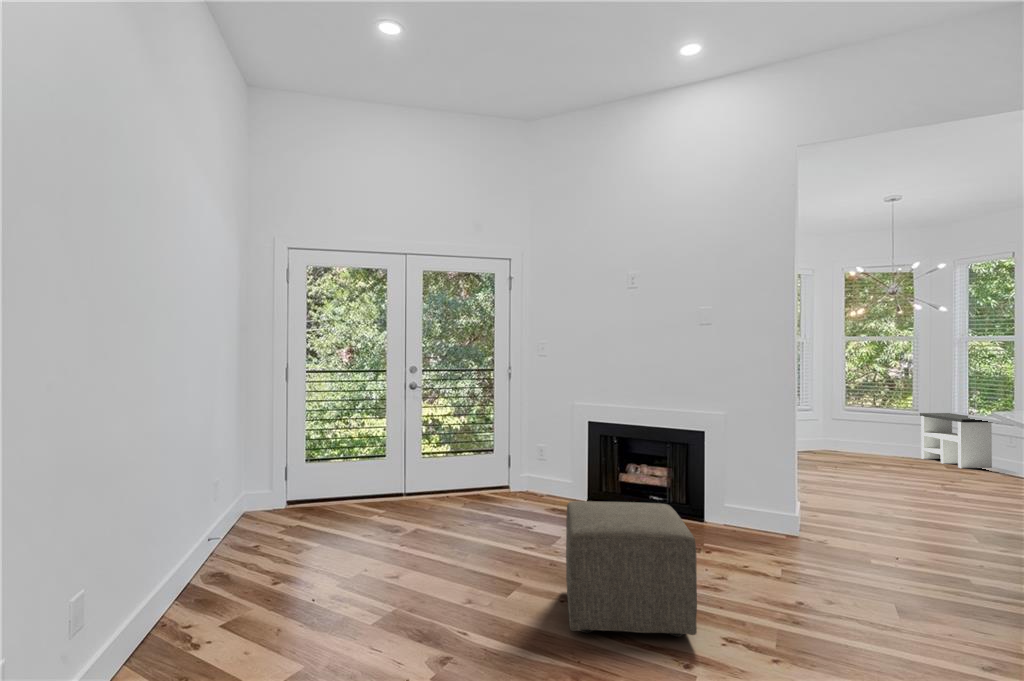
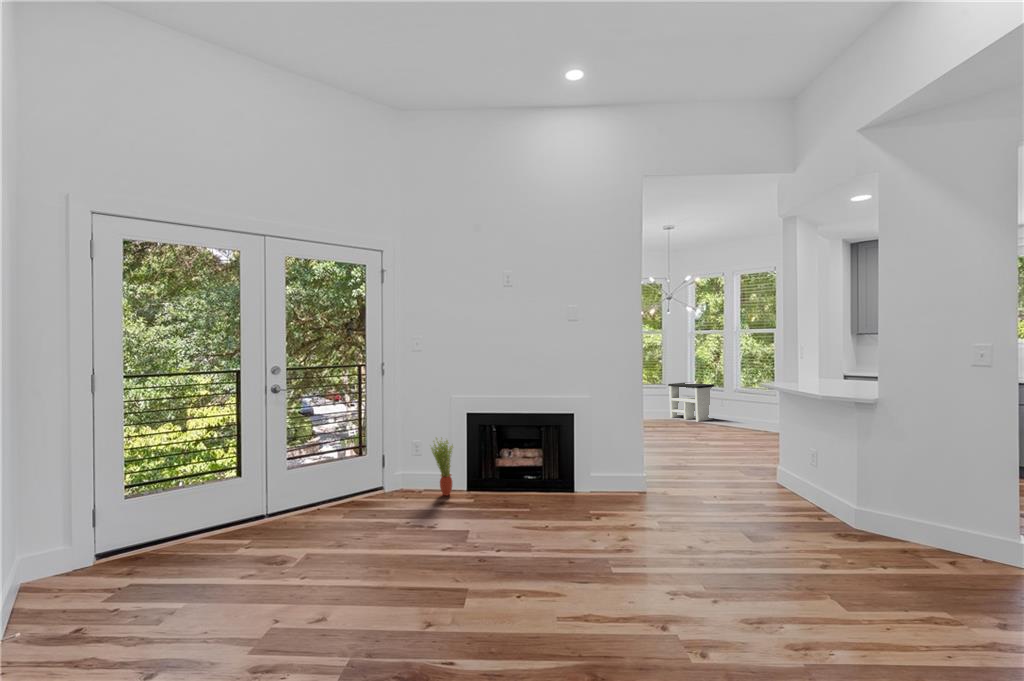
potted plant: none [552,443,577,504] -> present [431,438,453,495]
ottoman: present [566,501,697,637] -> none [510,481,662,627]

